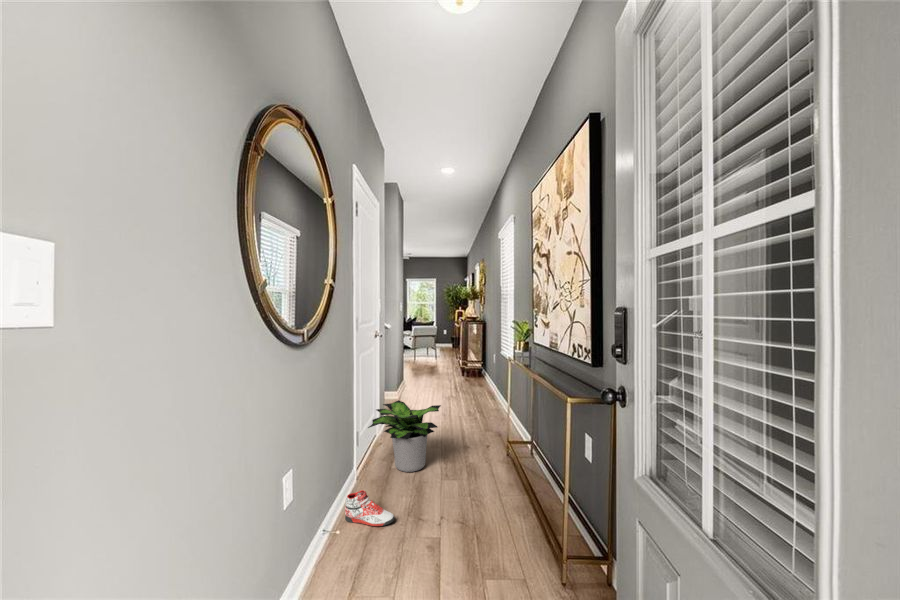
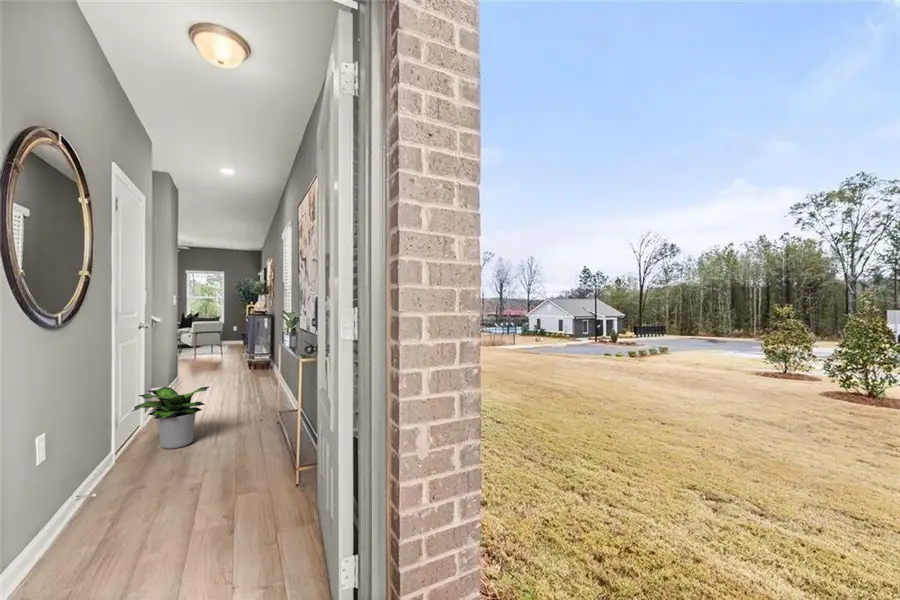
sneaker: present [345,490,395,526] -> none [102,460,156,489]

